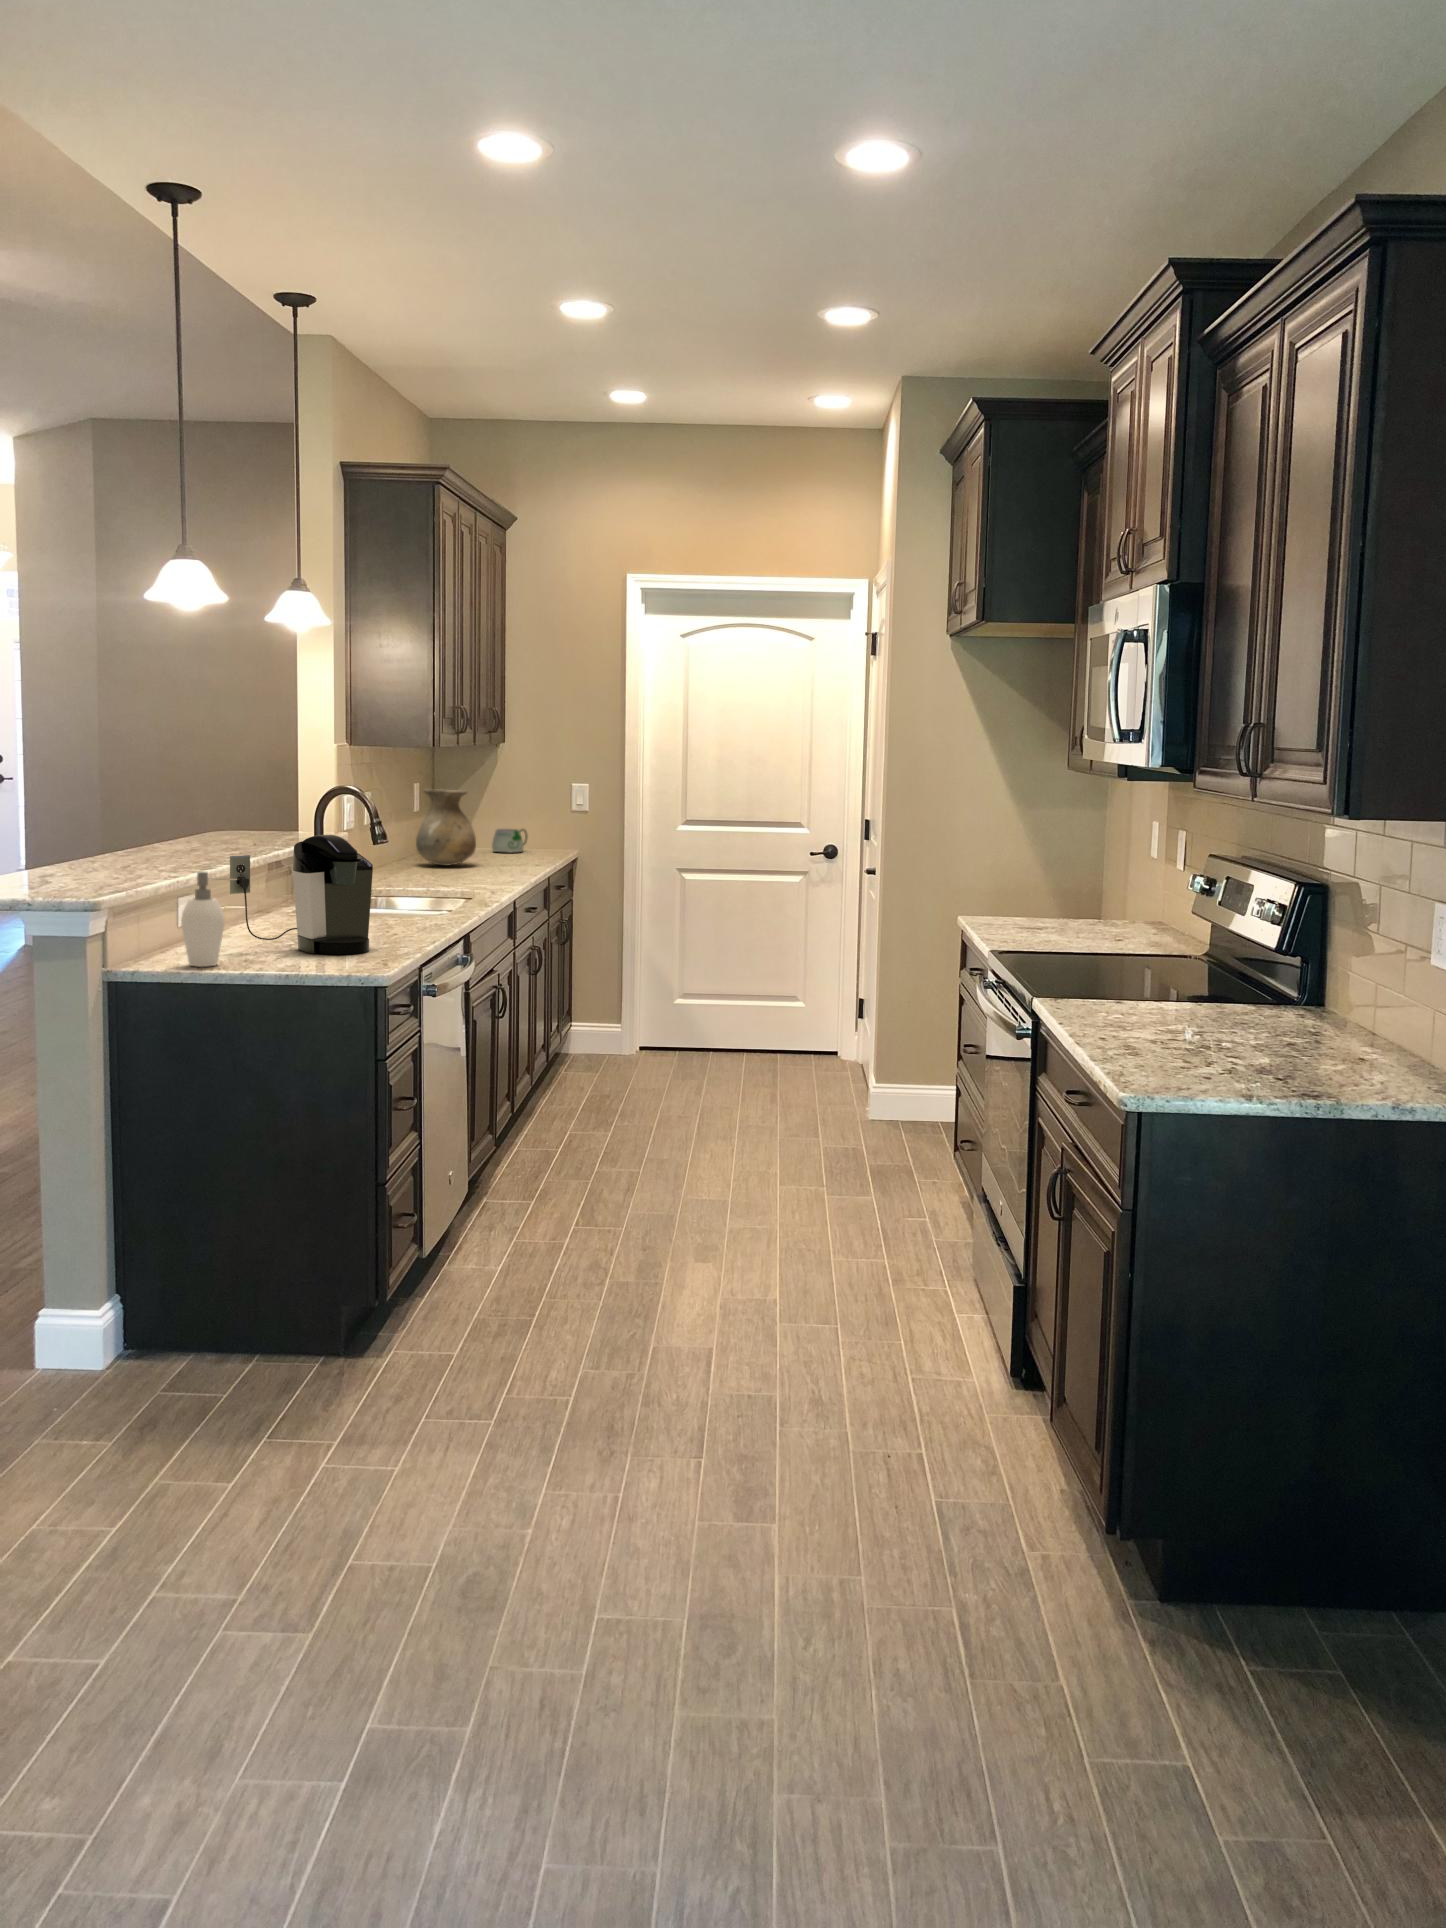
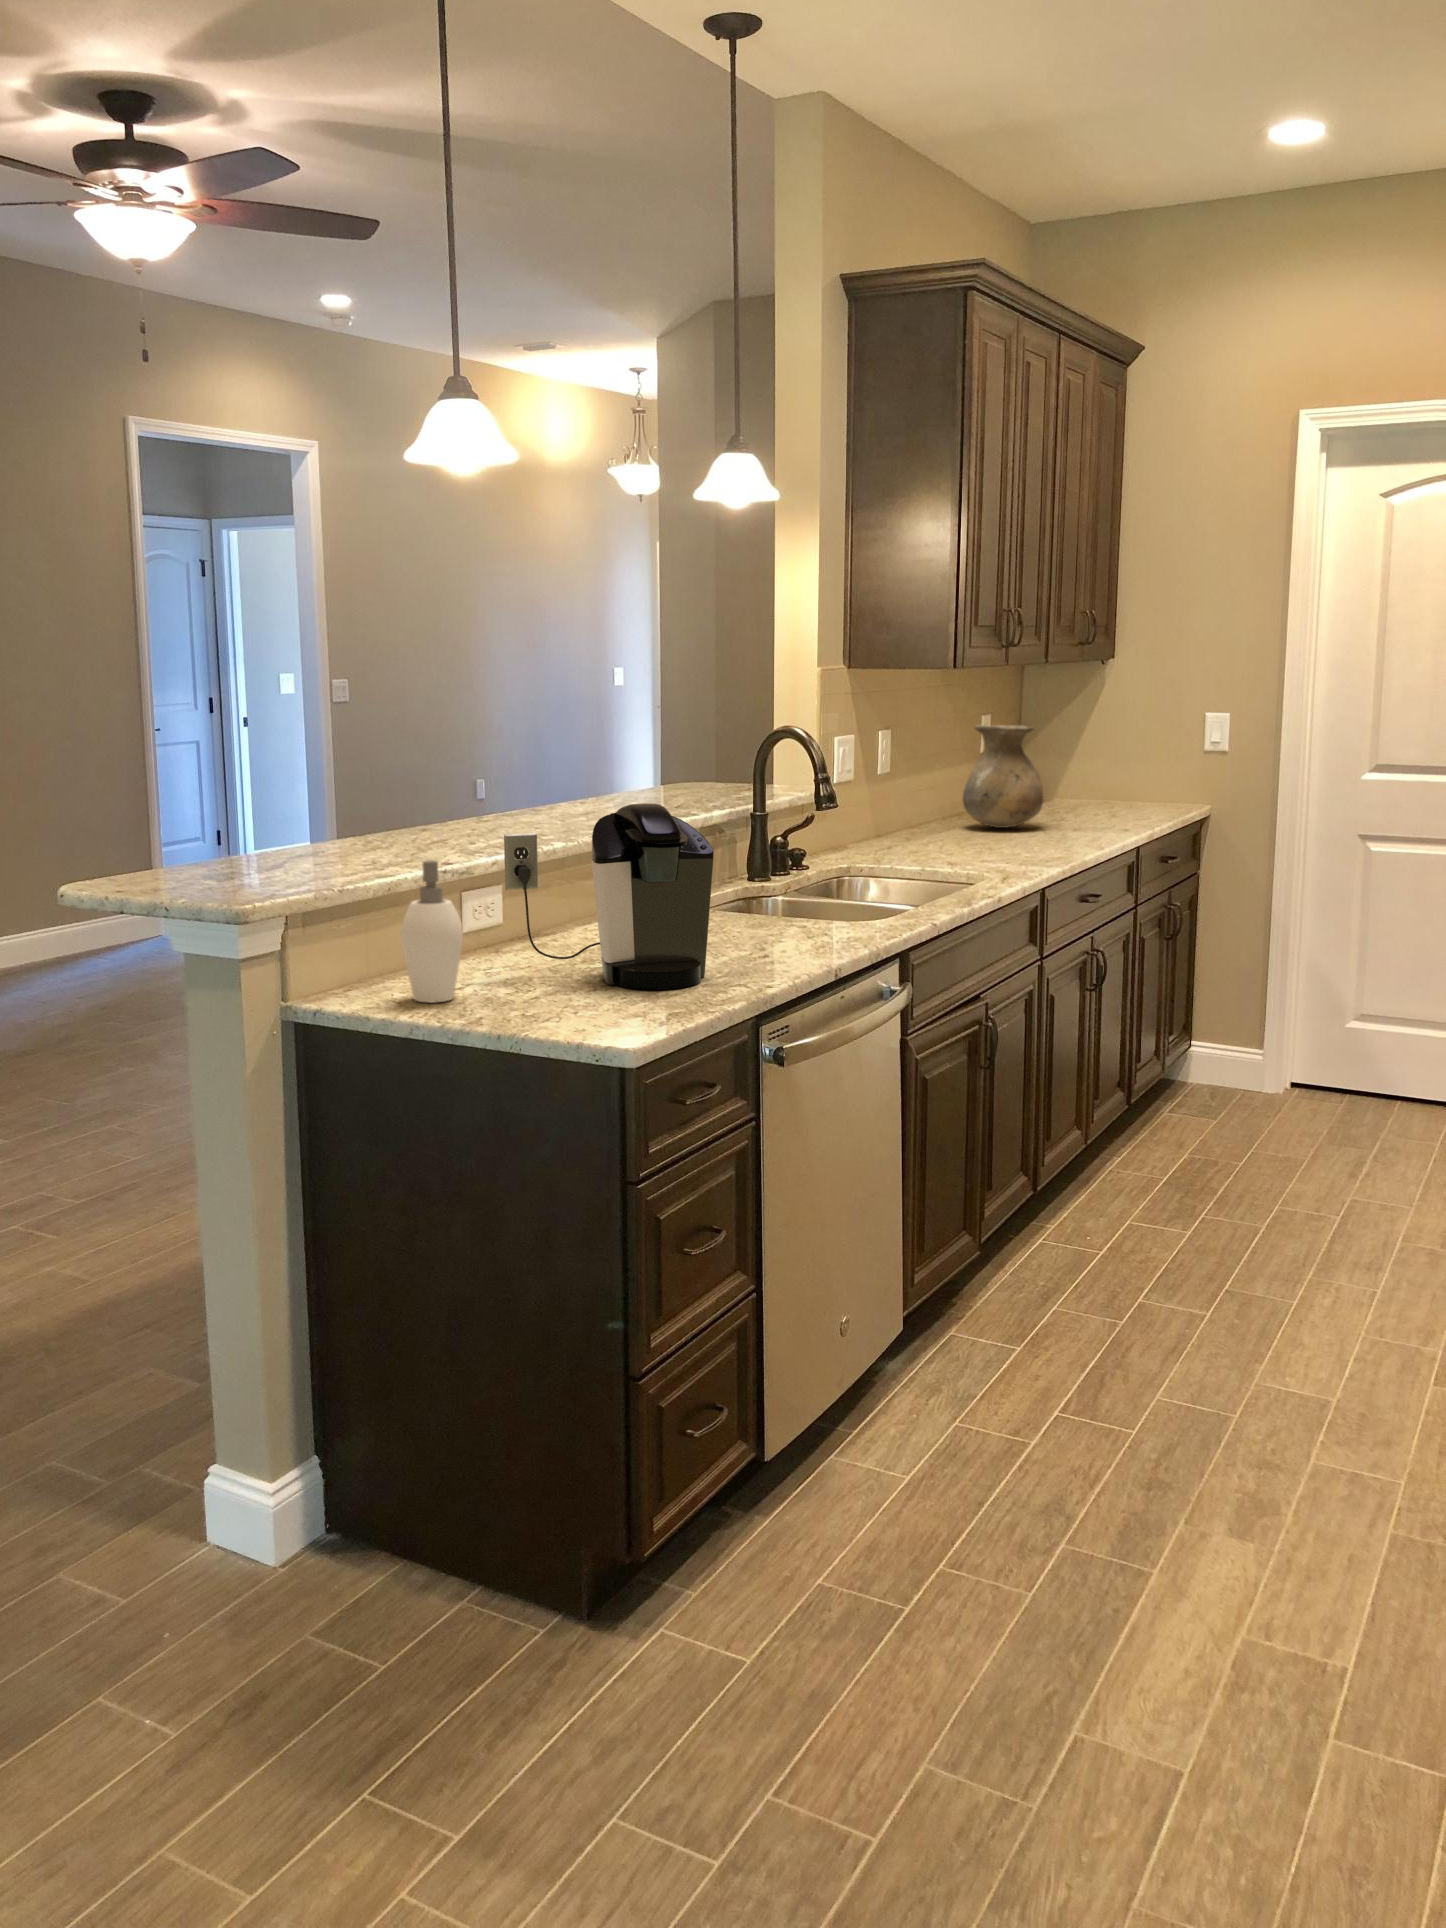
mug: present [492,829,528,853] -> none [1090,776,1144,809]

